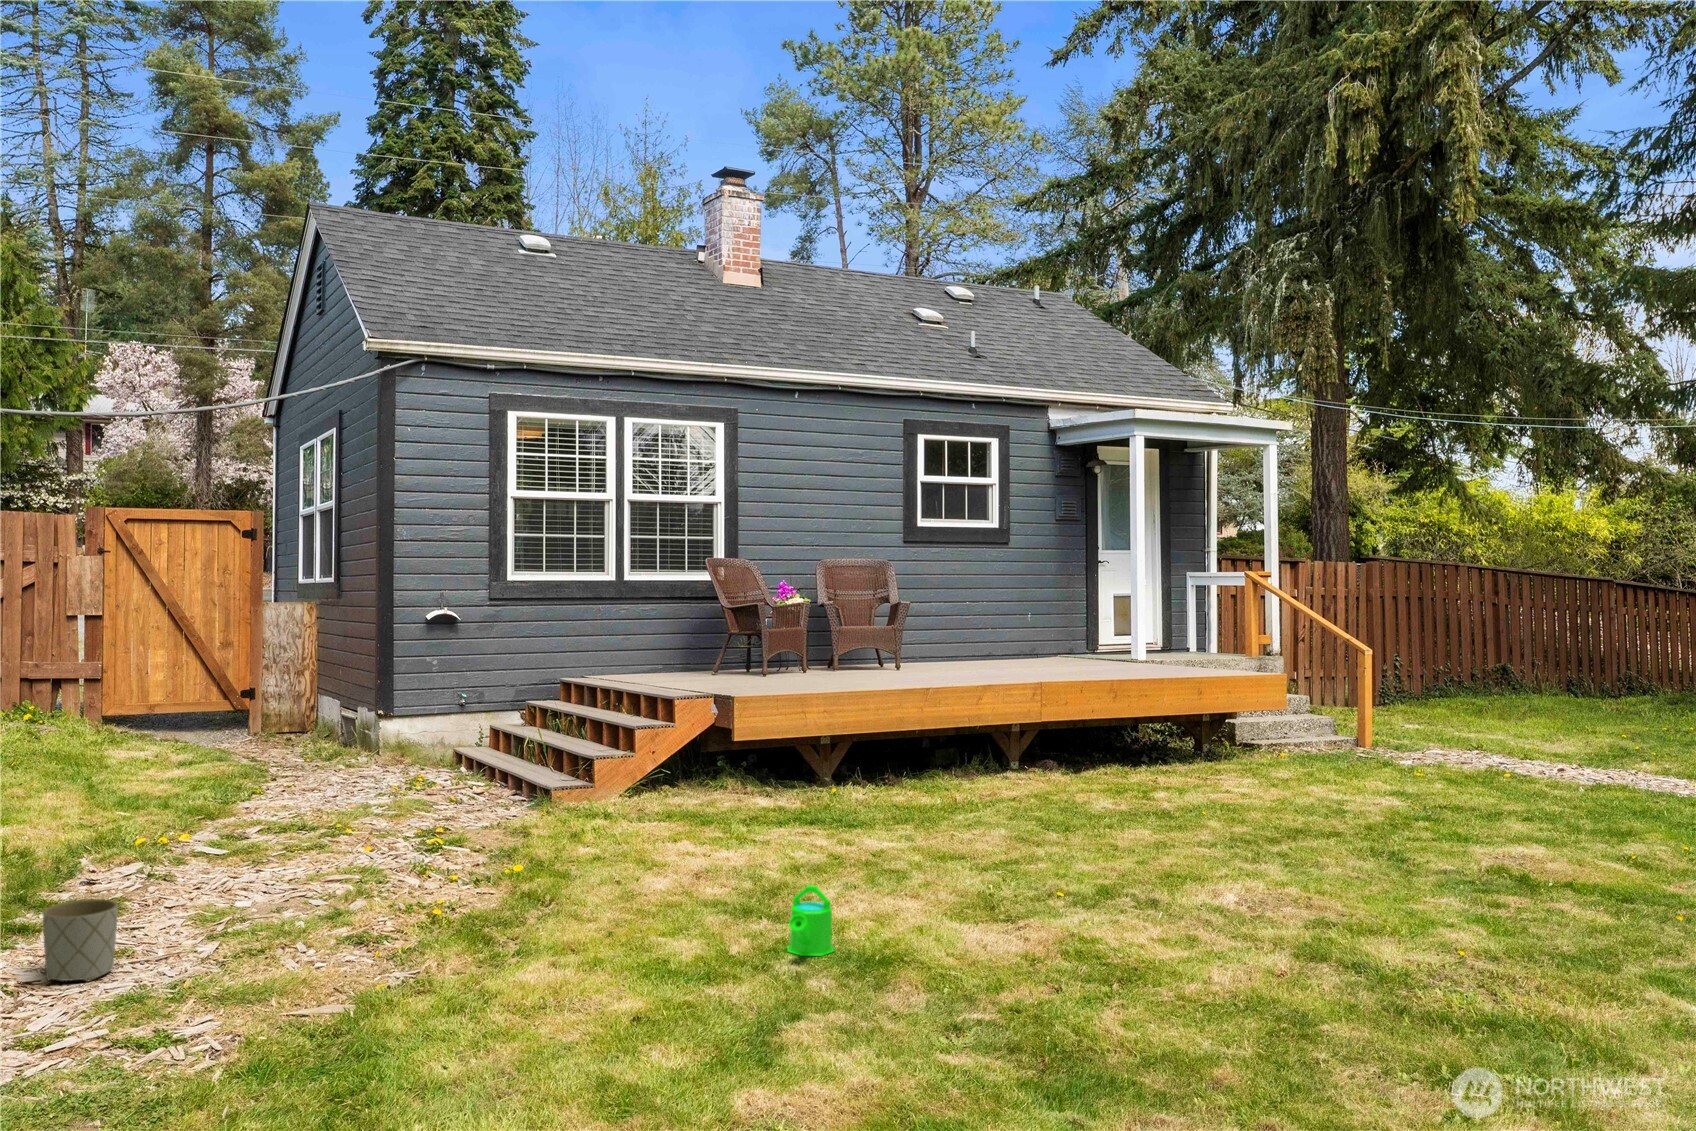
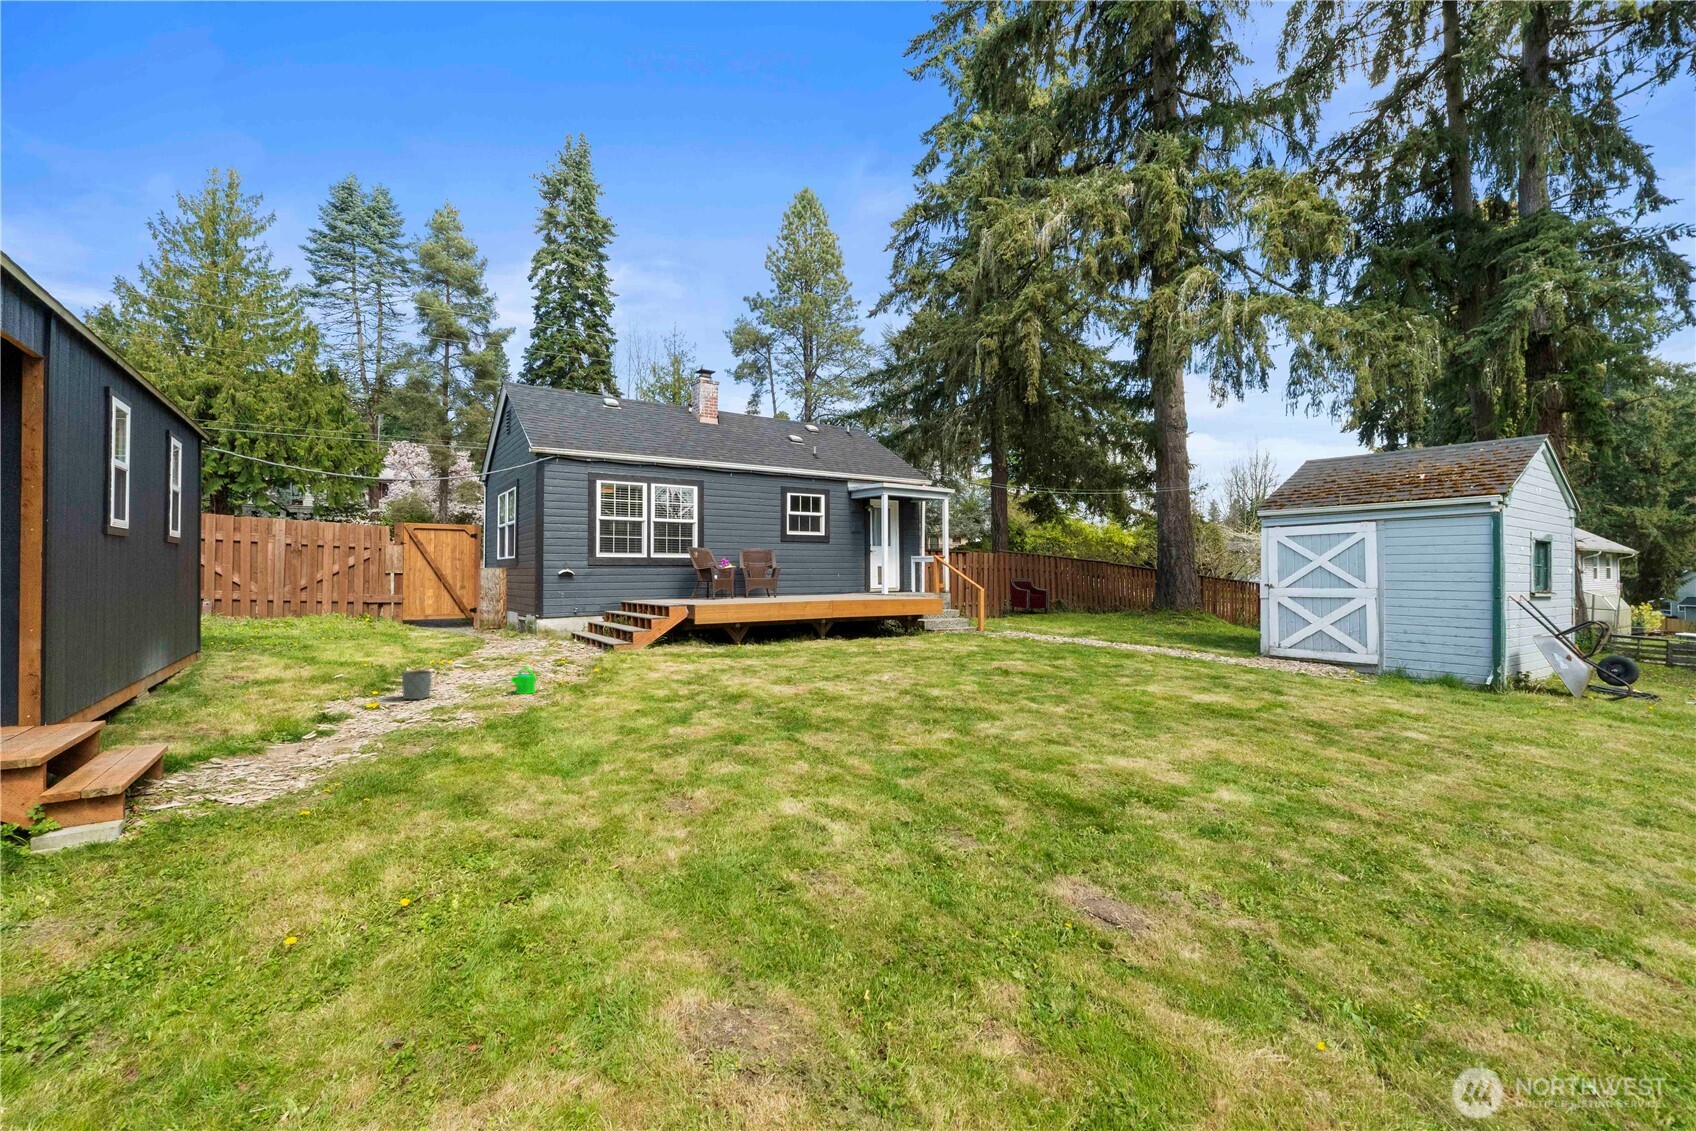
armchair: none [1392,619,1486,699] -> present [1010,578,1049,614]
watering can: present [787,885,834,956] -> present [510,666,537,694]

